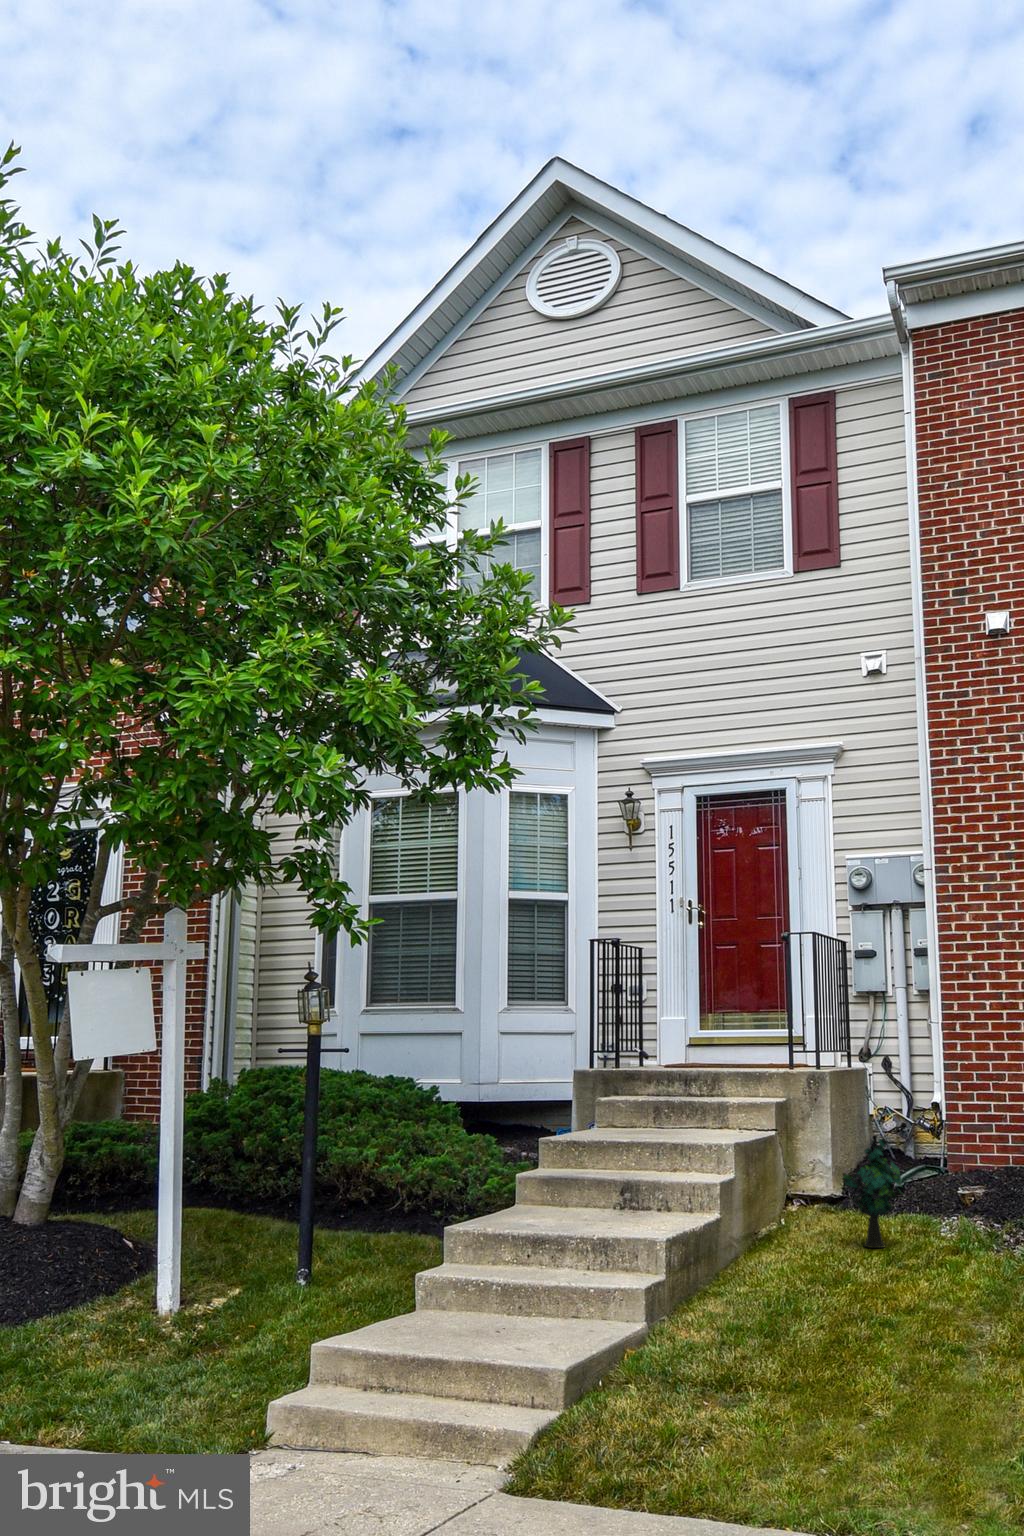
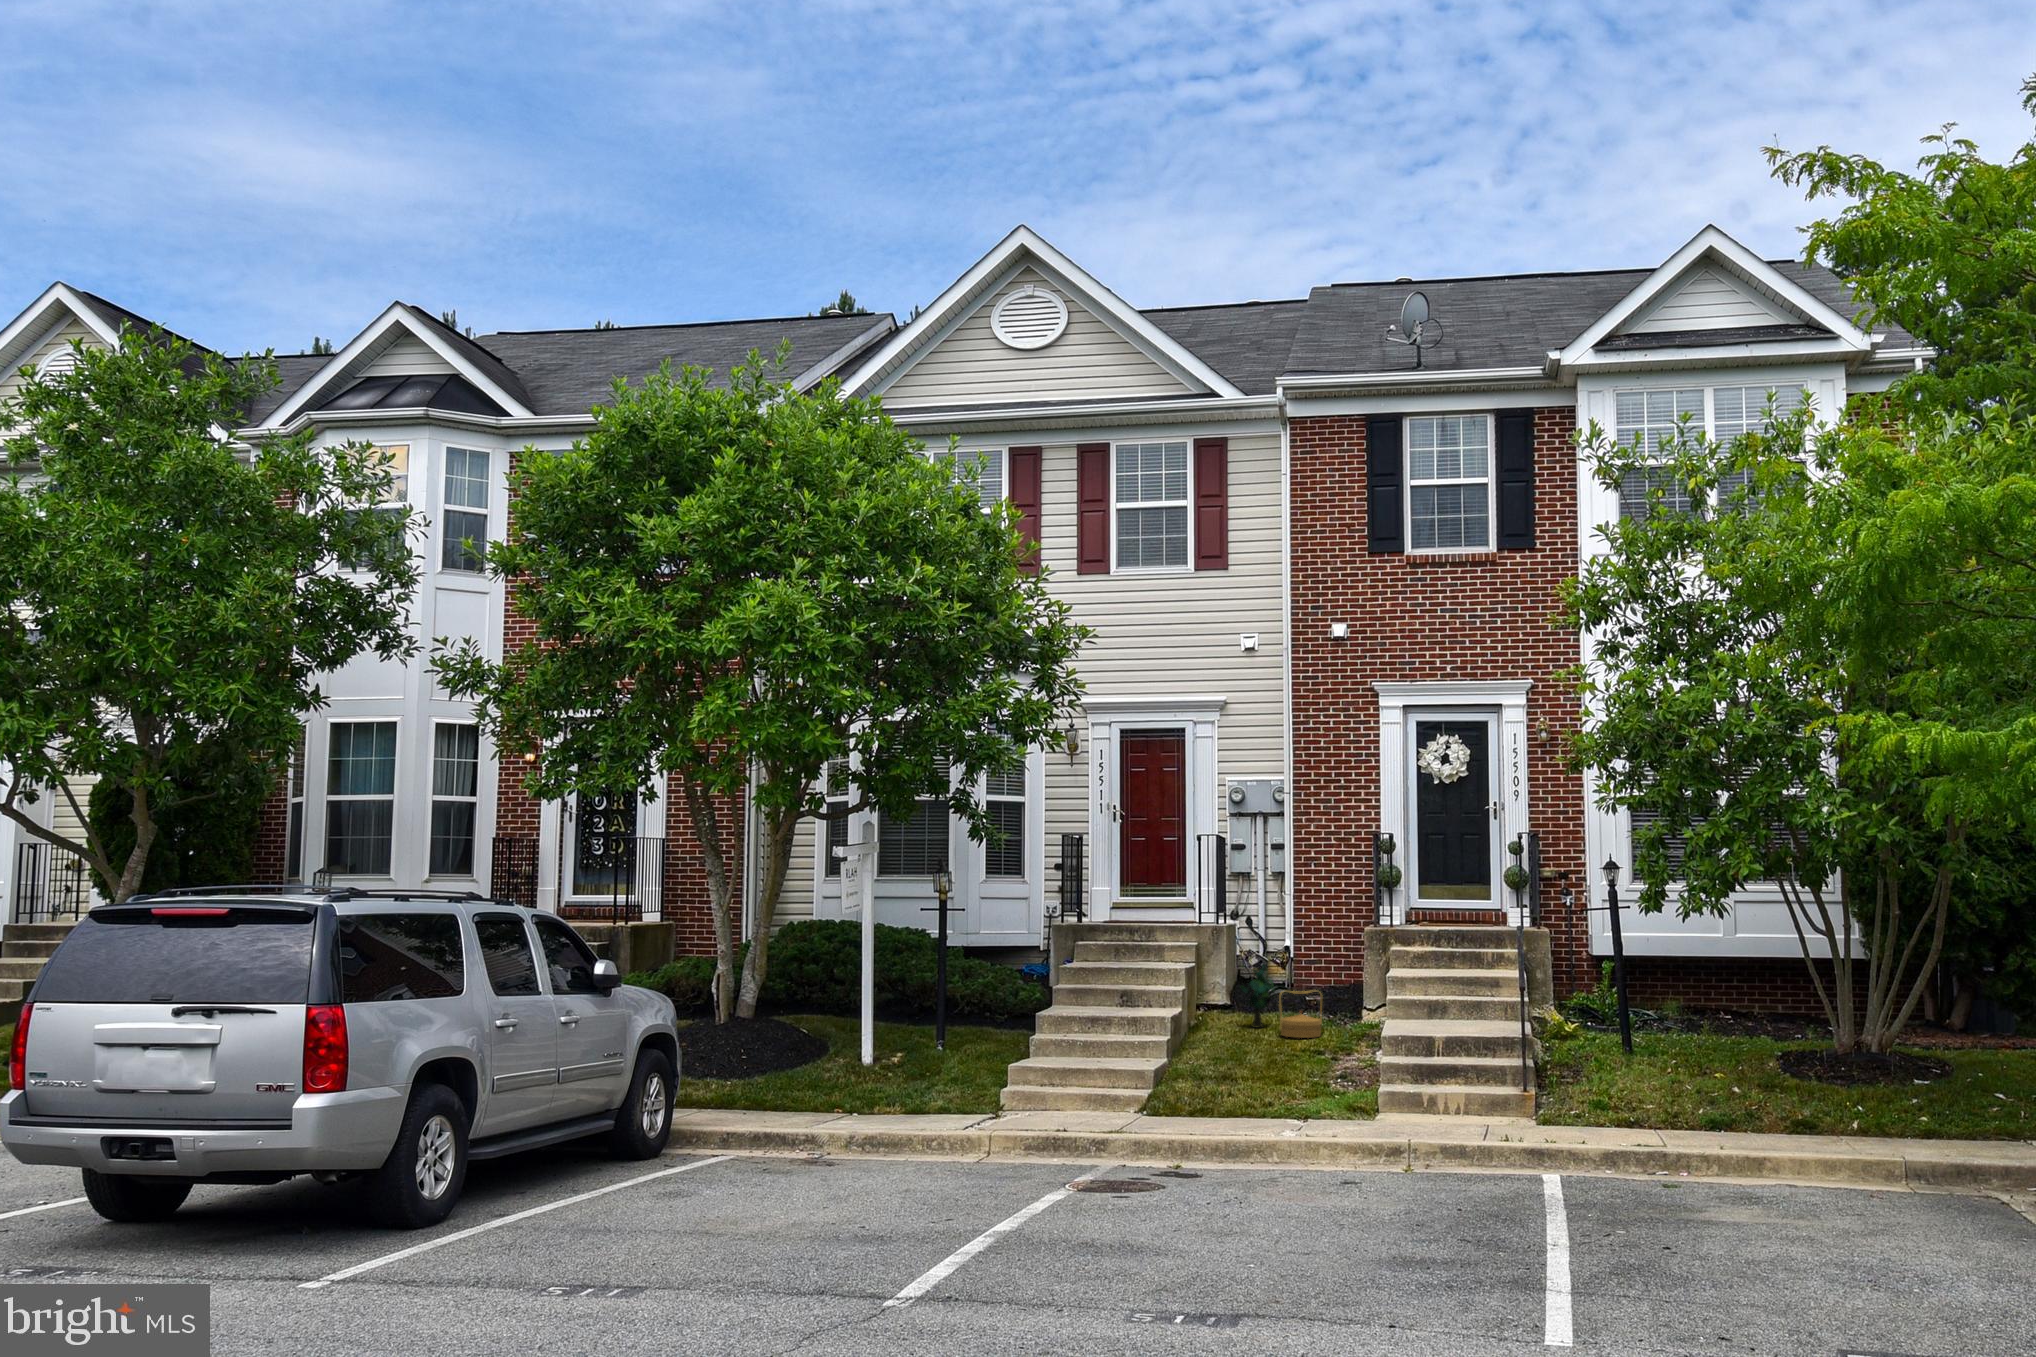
basket: none [904,1188,983,1275] -> present [1279,990,1322,1038]

